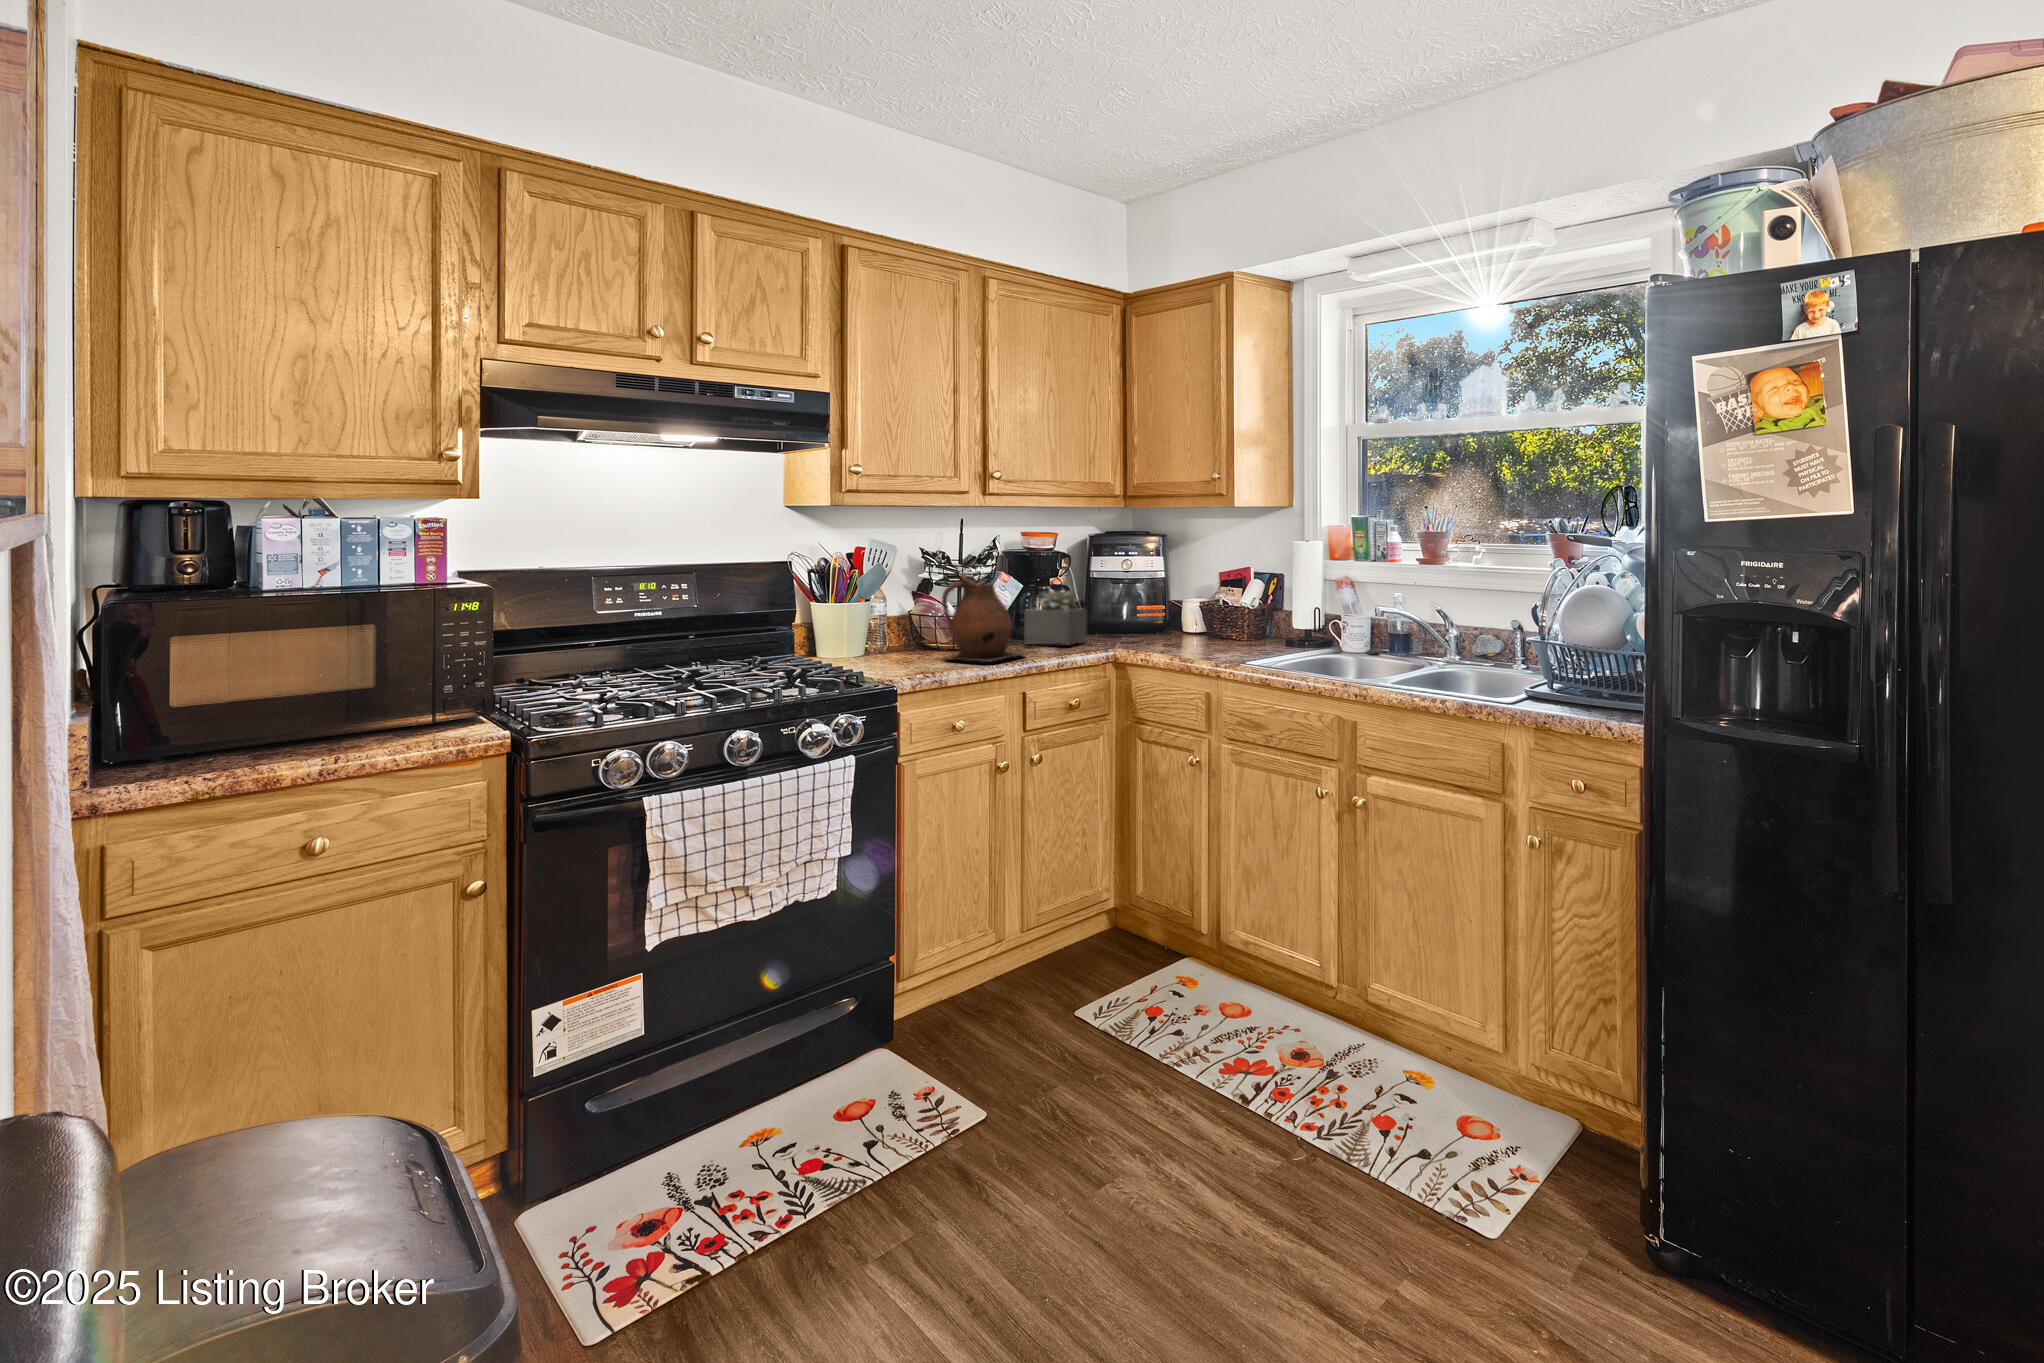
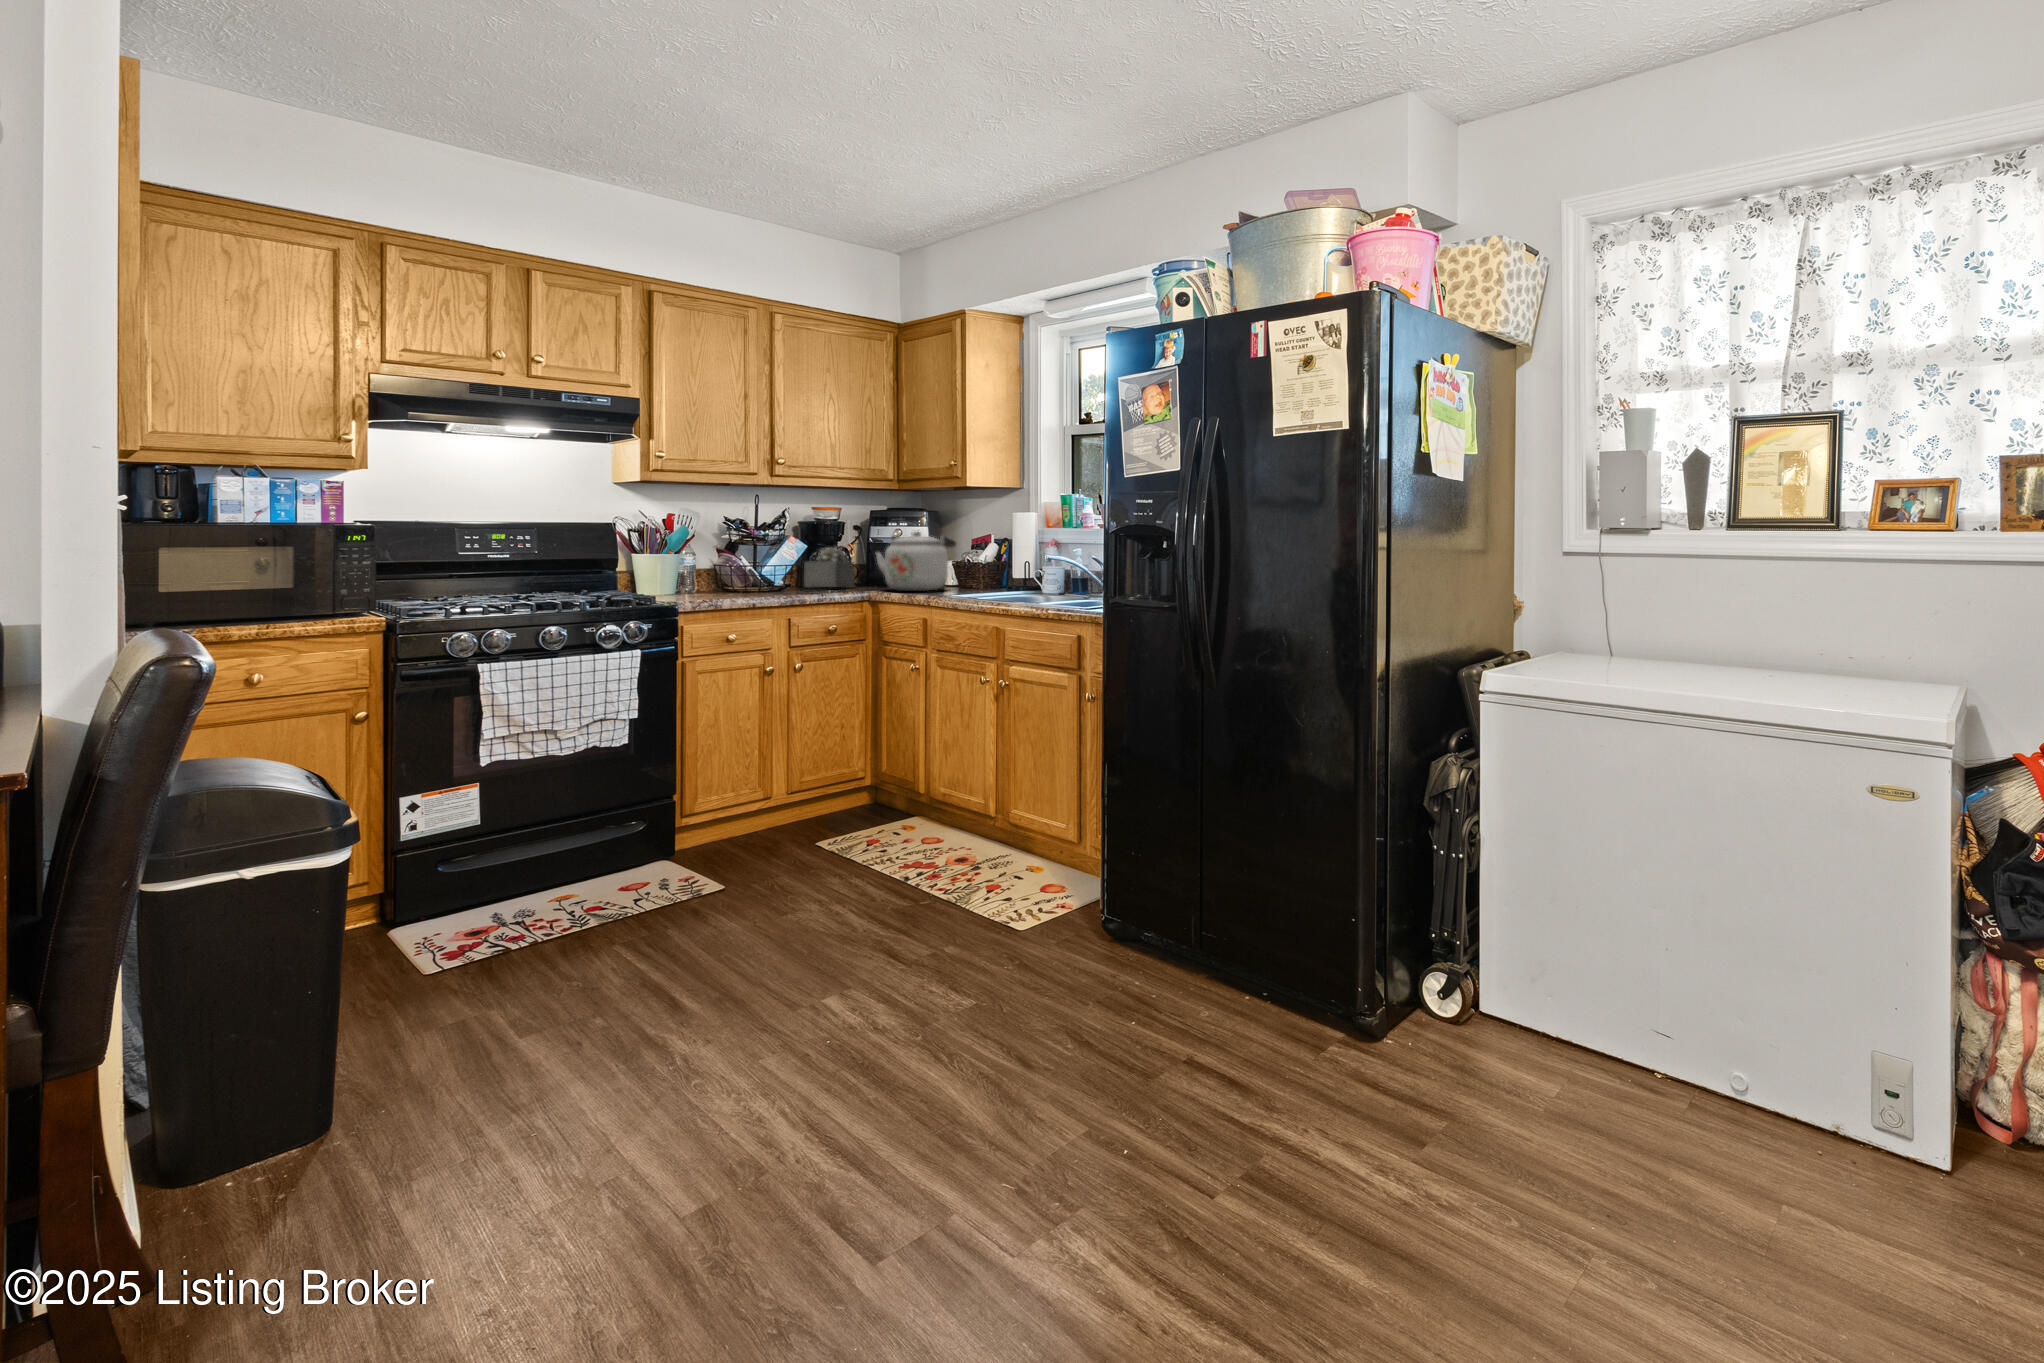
kettle: none [1120,571,1222,653] -> present [876,532,956,591]
ceramic pitcher: present [942,574,1023,663] -> none [727,531,794,595]

